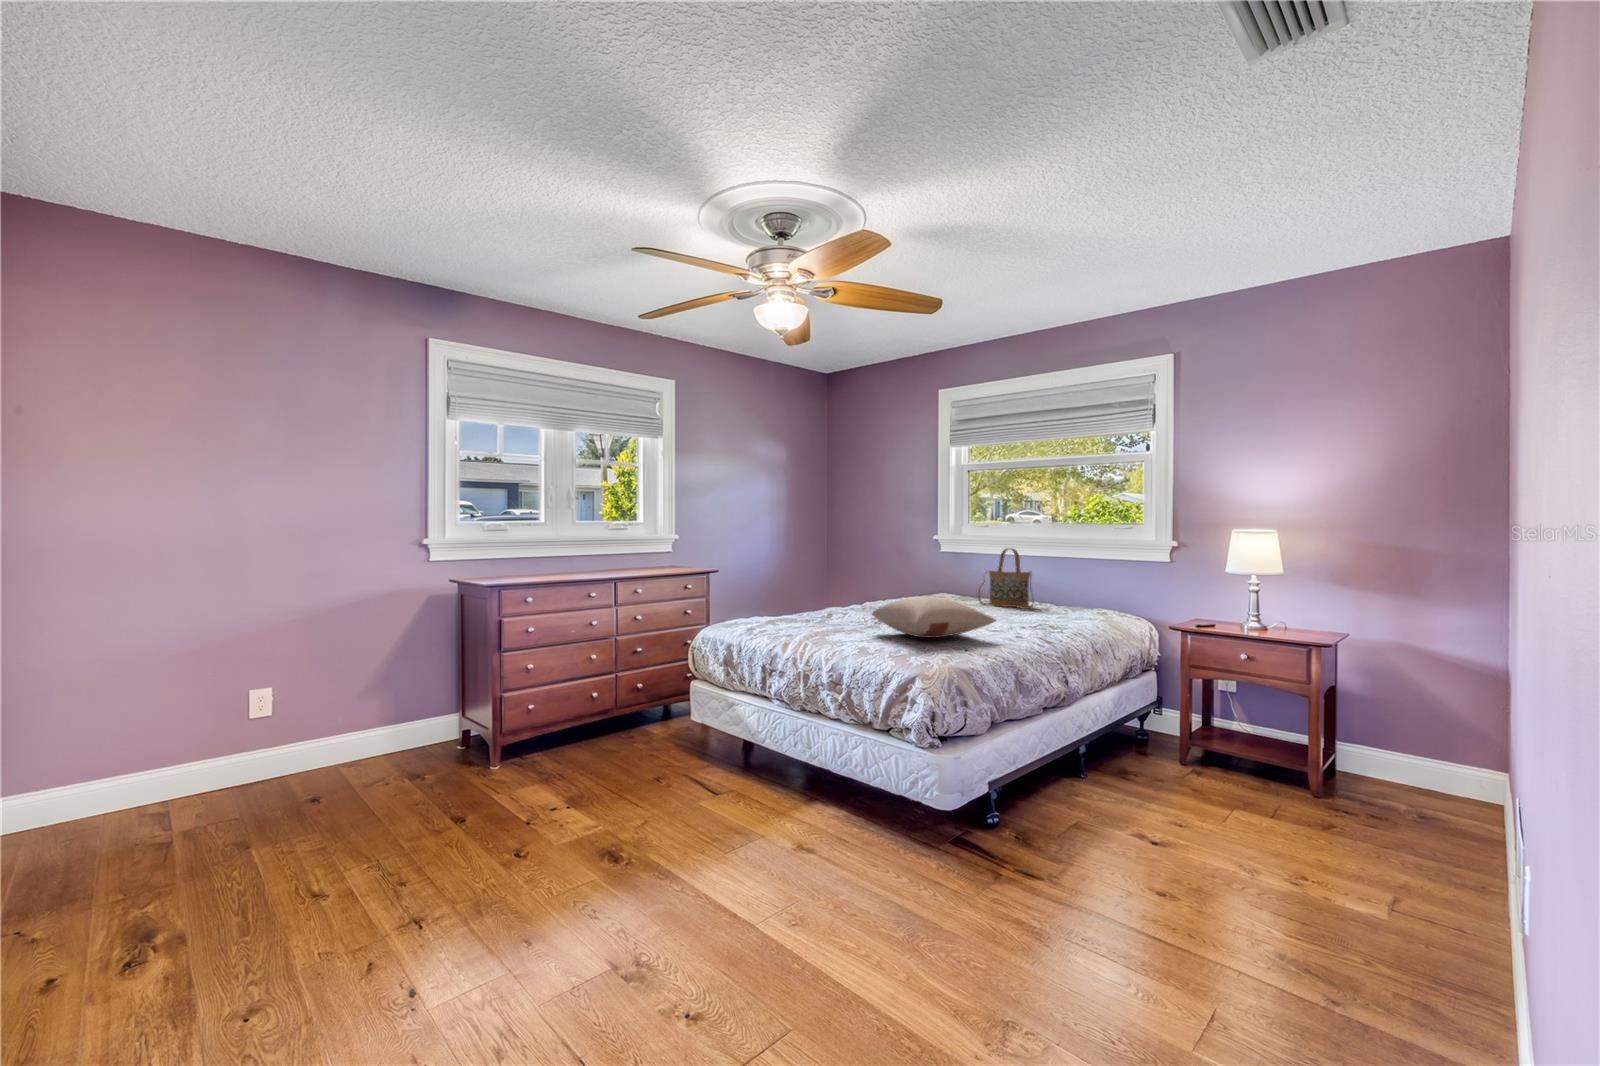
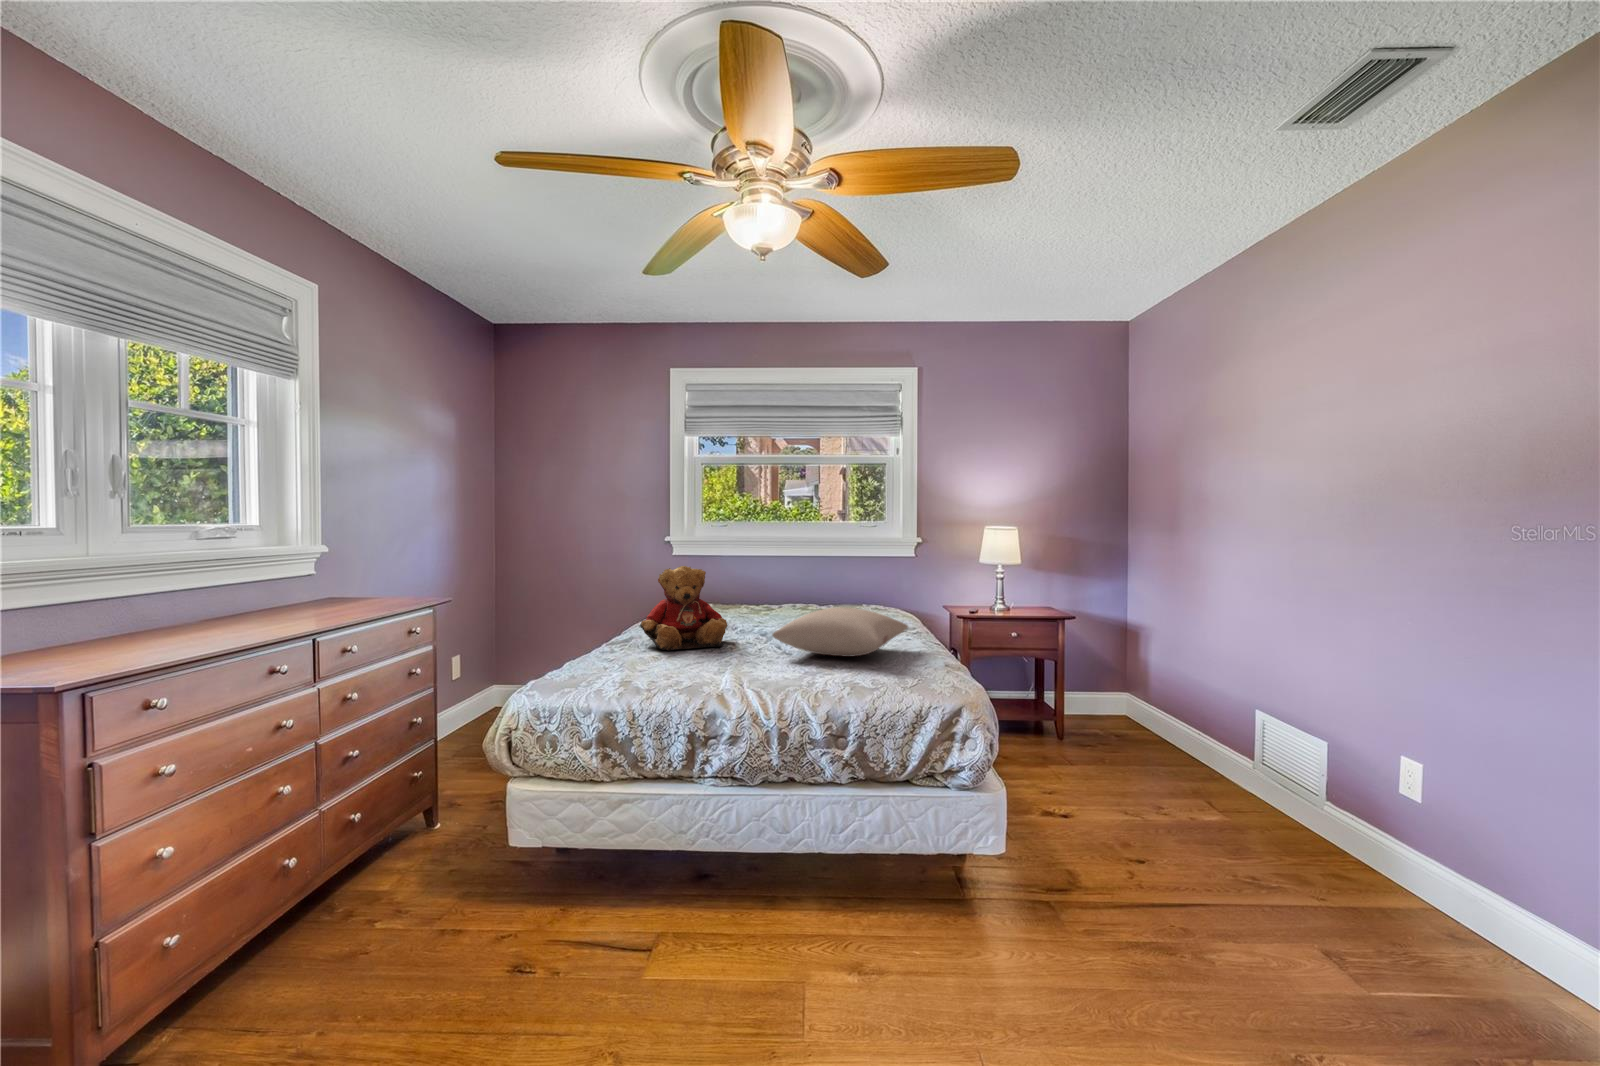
handbag: present [978,548,1034,609] -> none [753,548,818,610]
teddy bear: none [816,557,882,622] -> present [640,566,727,650]

